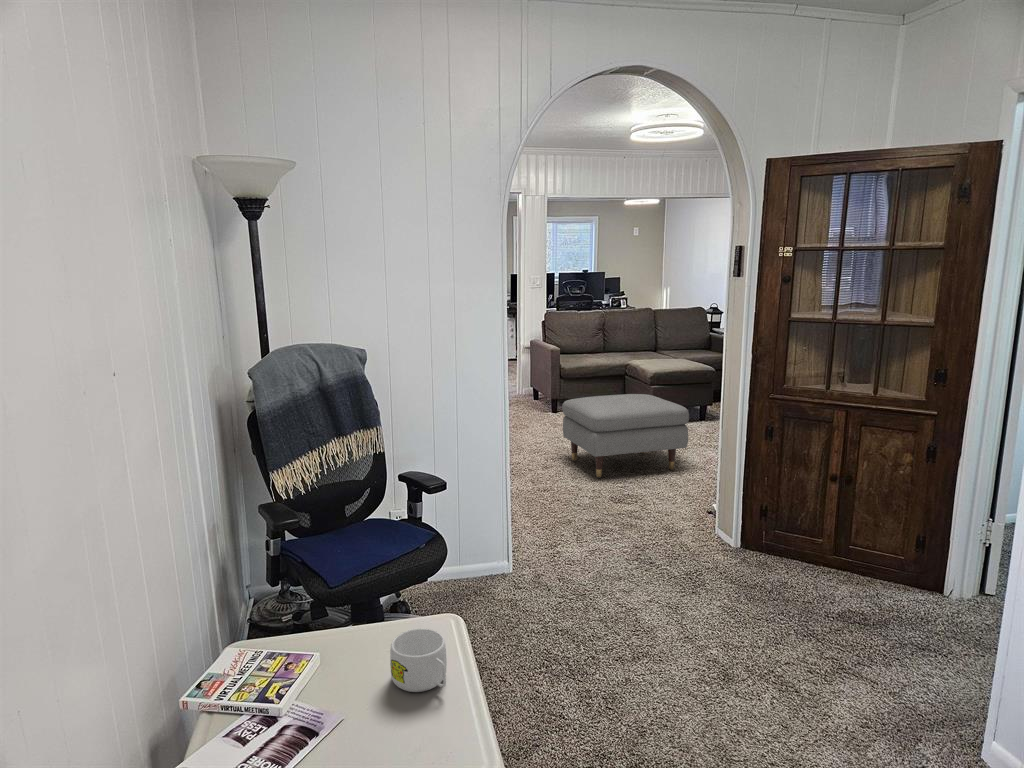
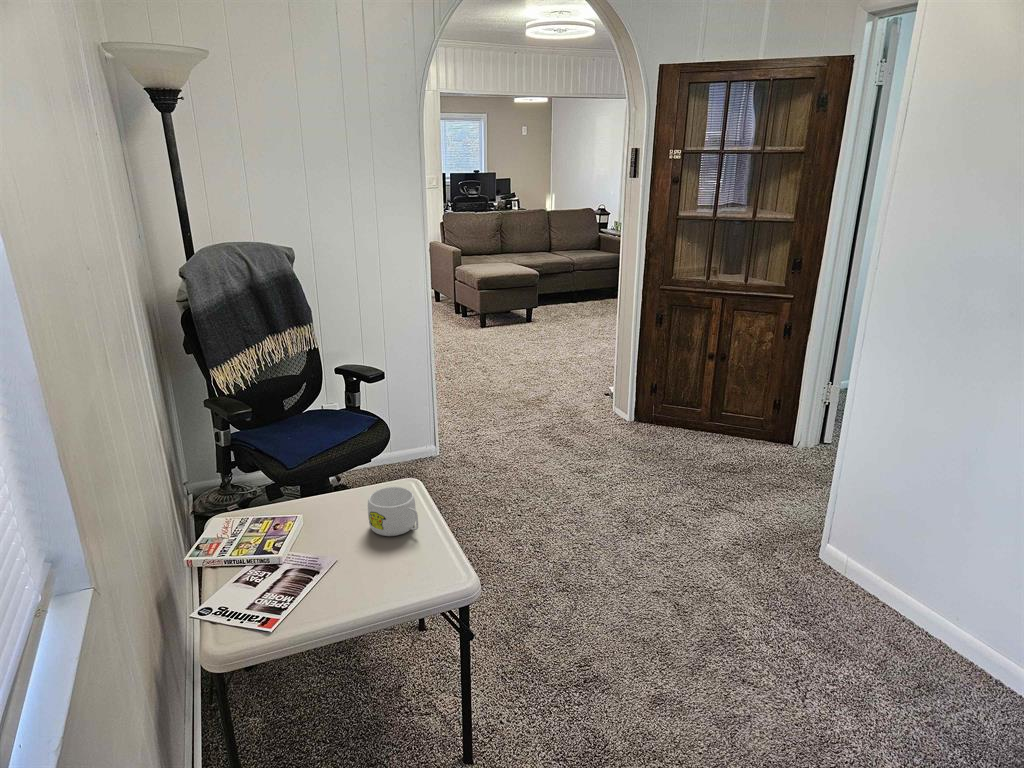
ottoman: present [562,394,689,478] -> none [467,291,585,370]

